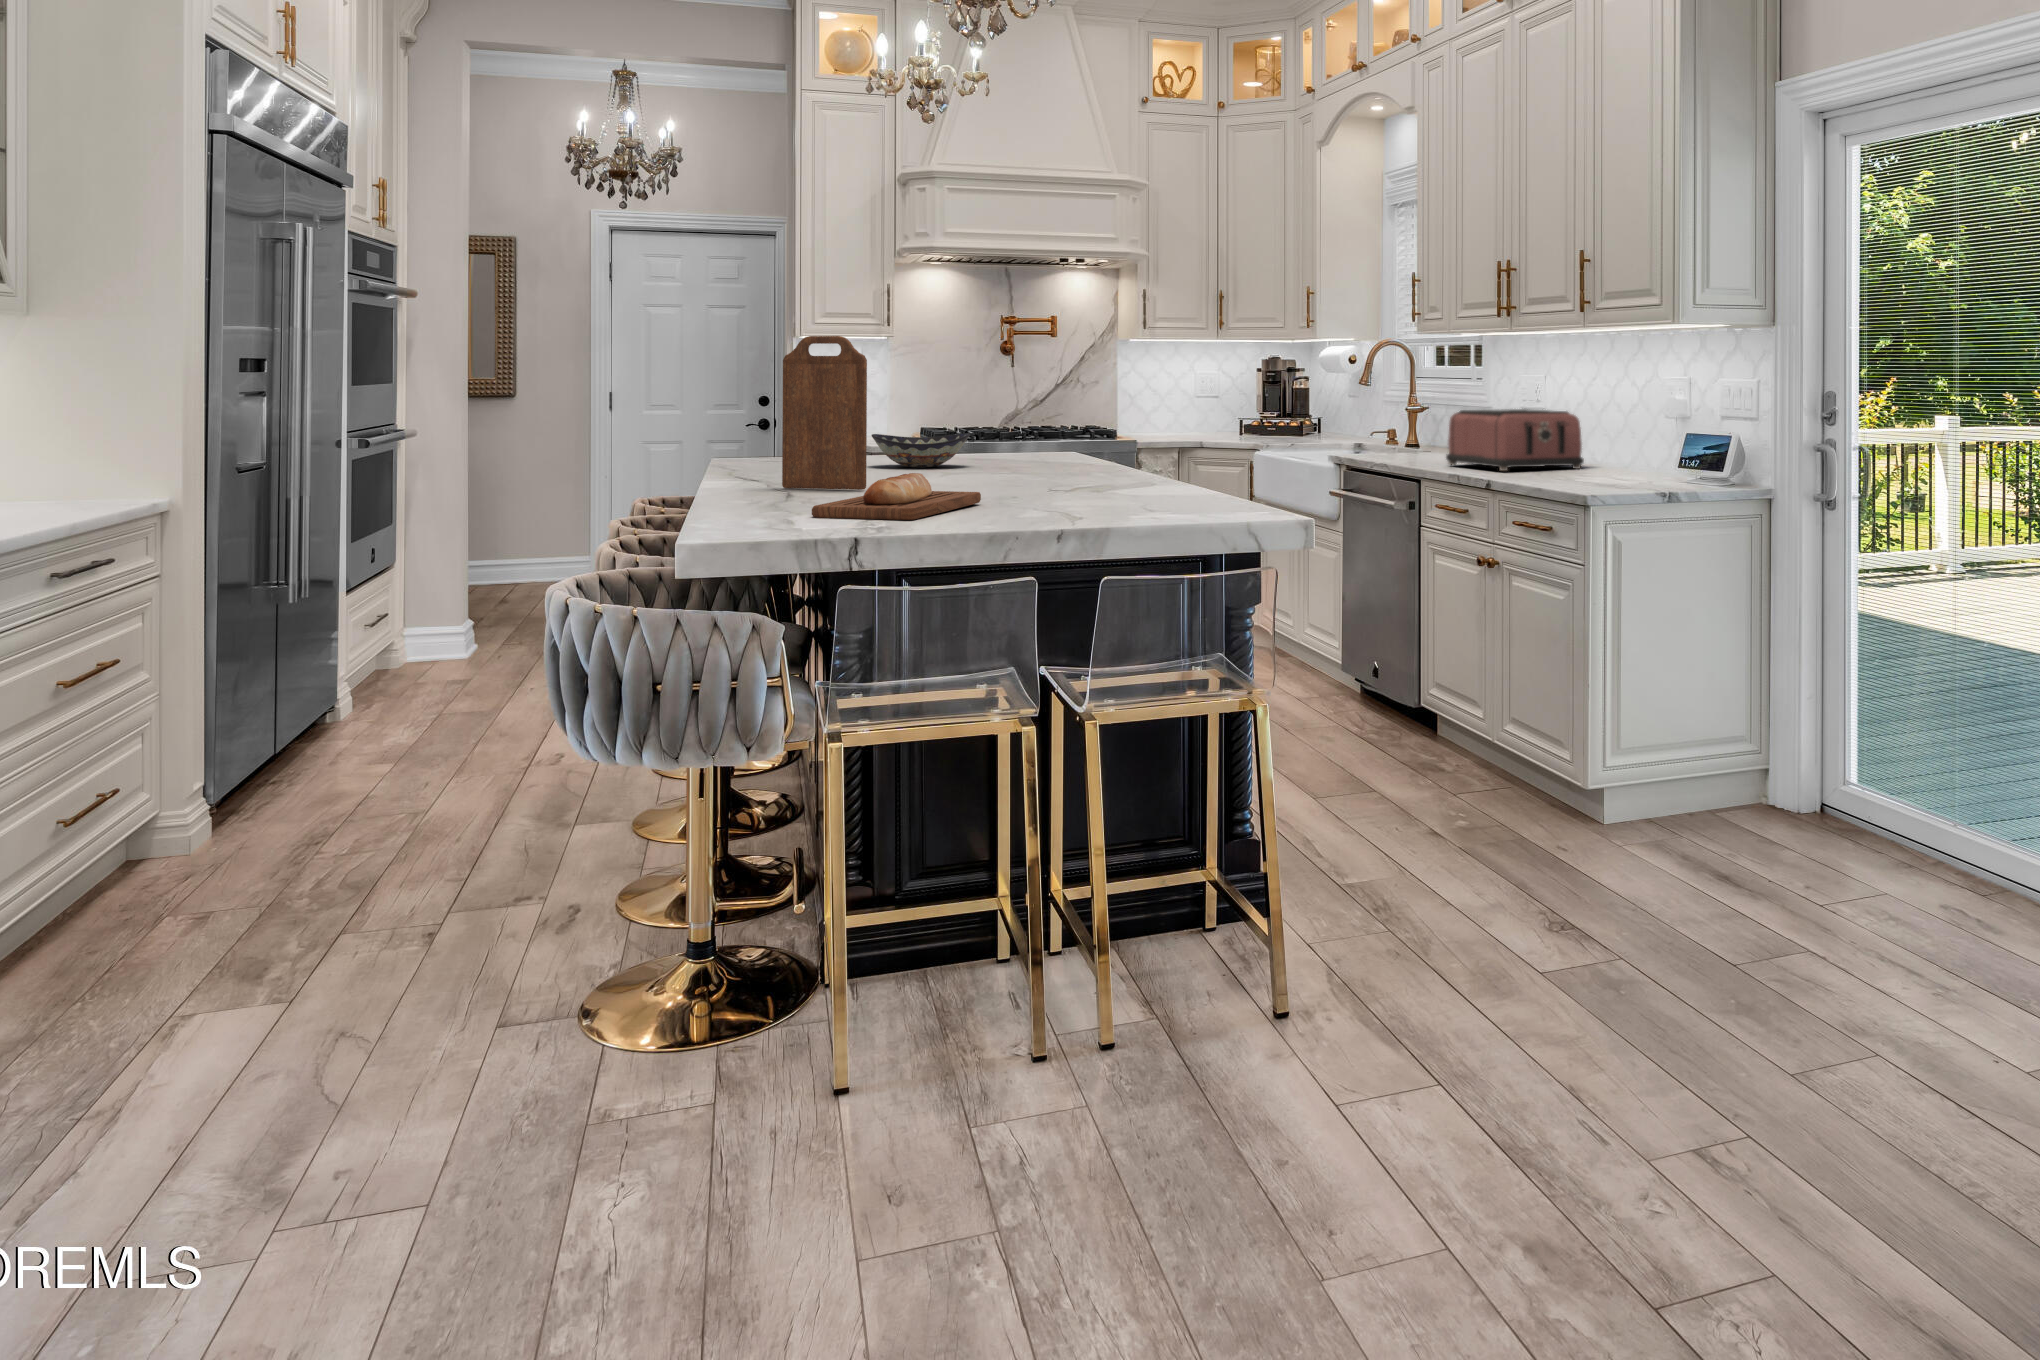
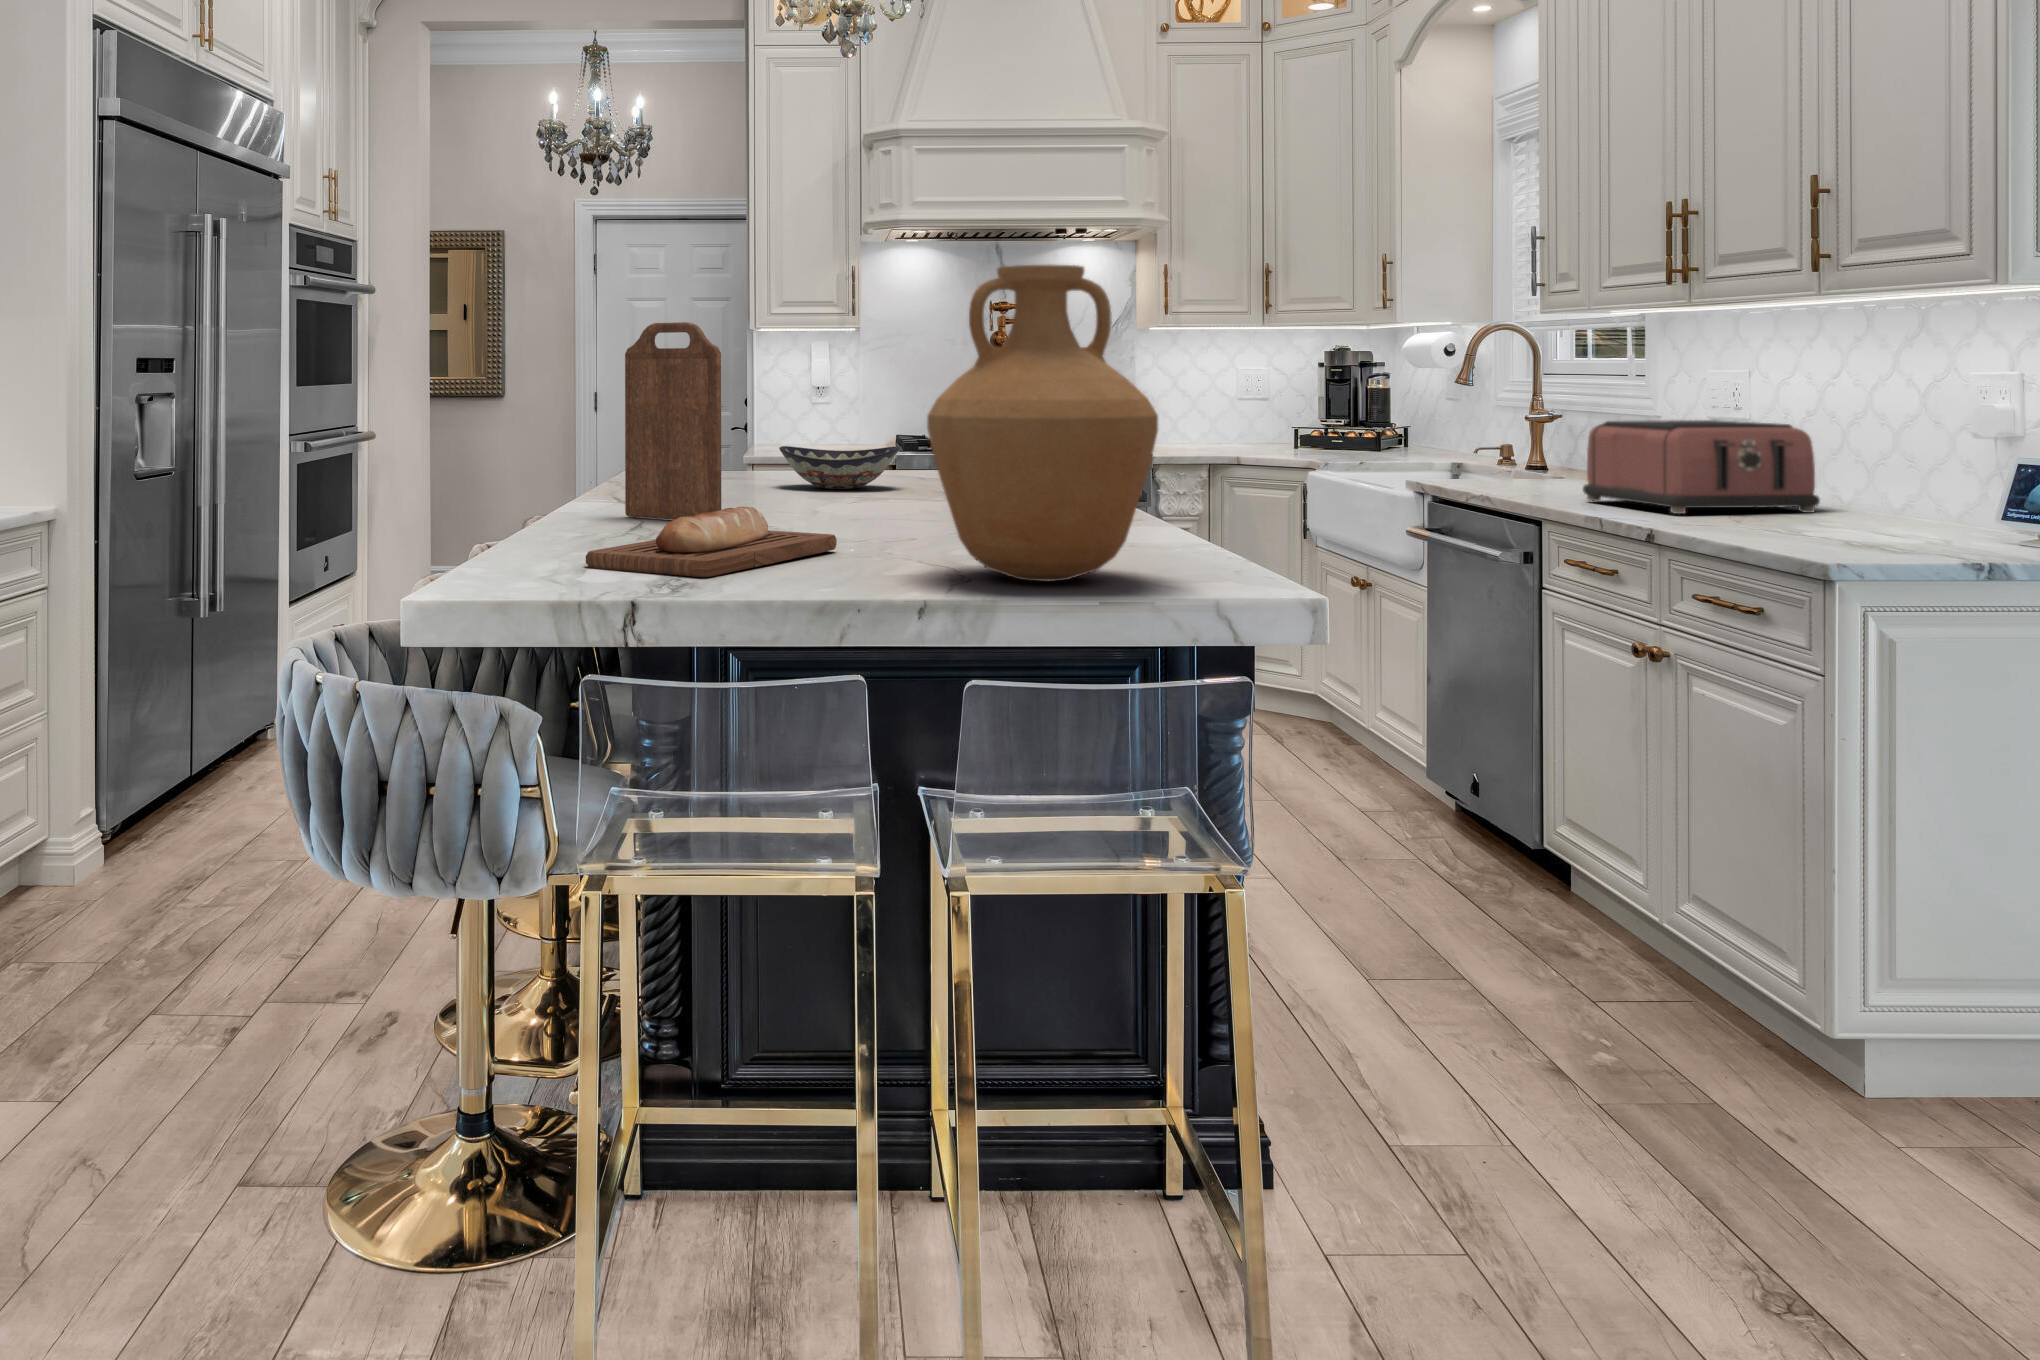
vase: none [1062,305,1215,515] -> present [927,265,1158,582]

